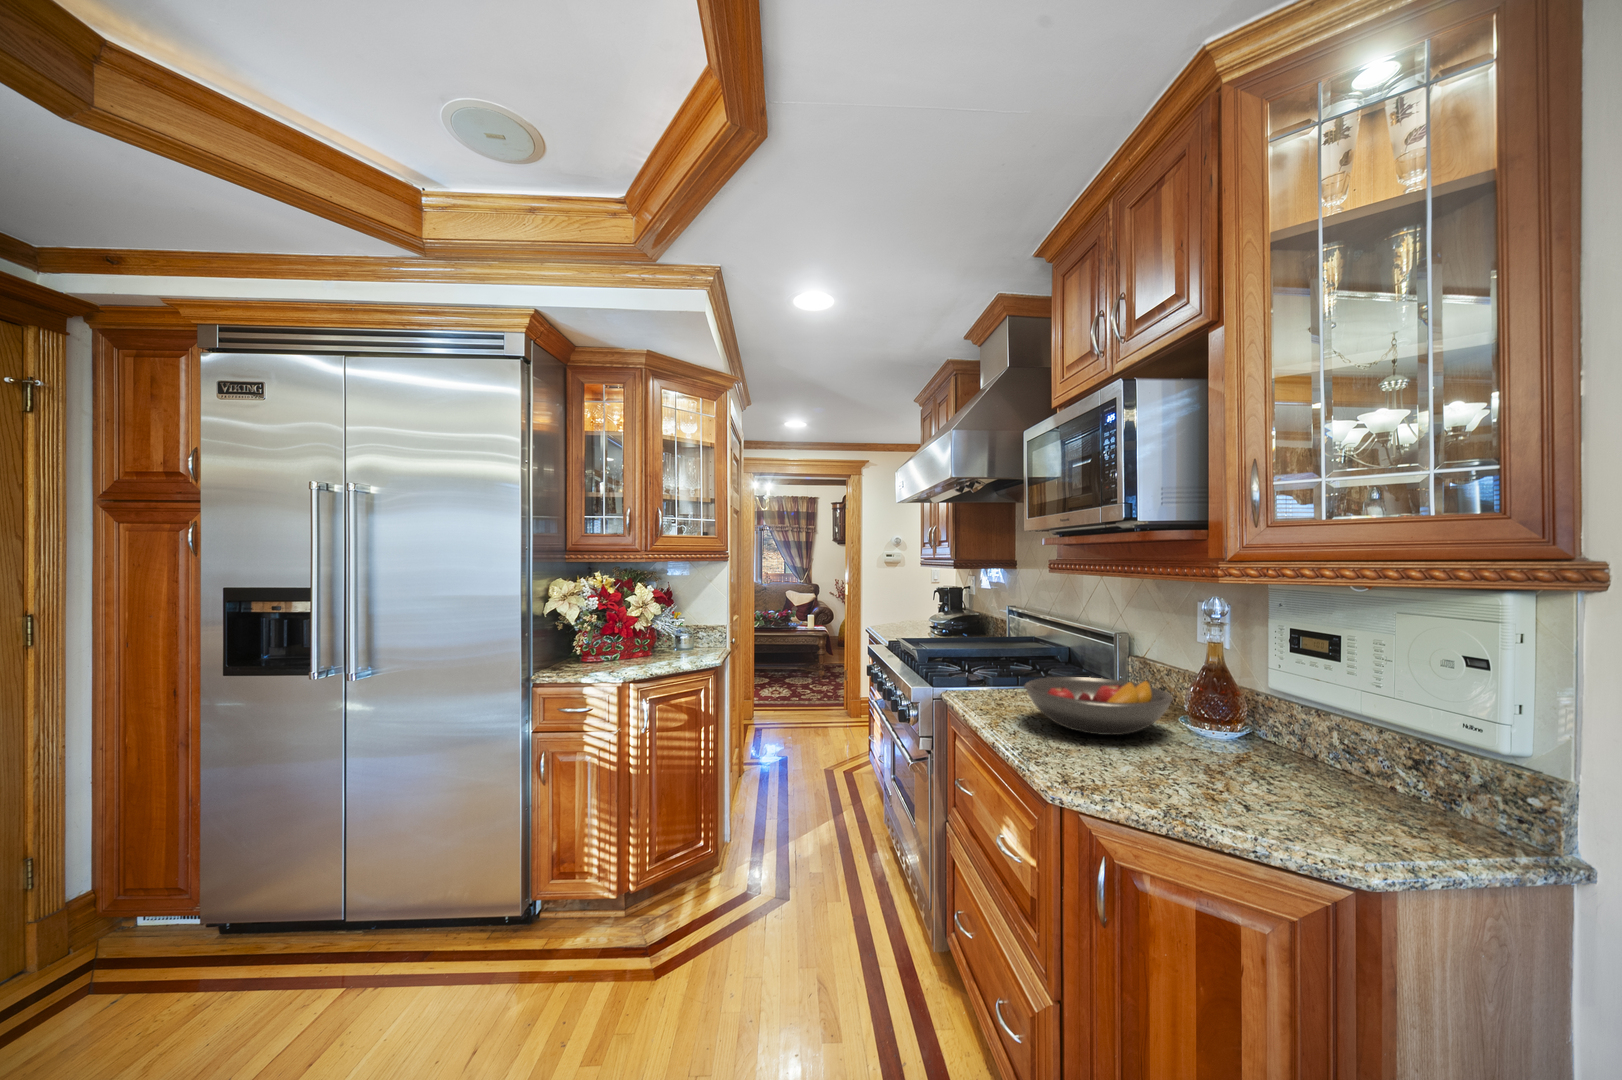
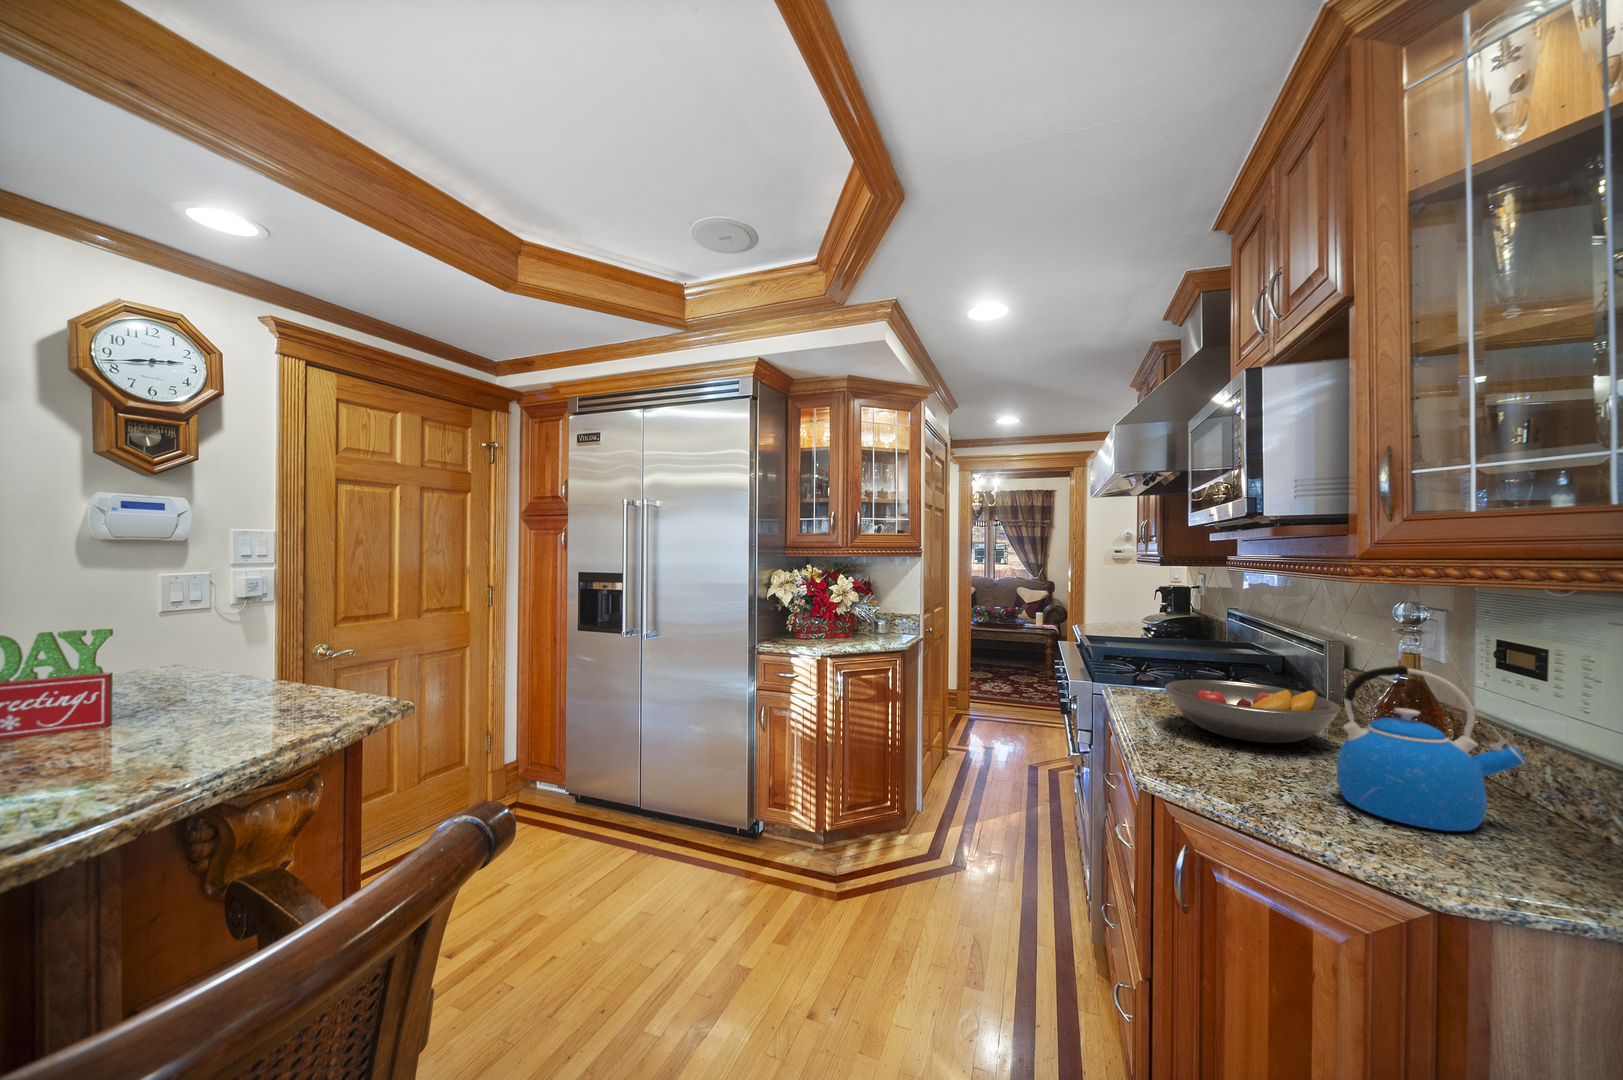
kettle: none [1210,656,1351,803] -> present [1337,666,1526,831]

